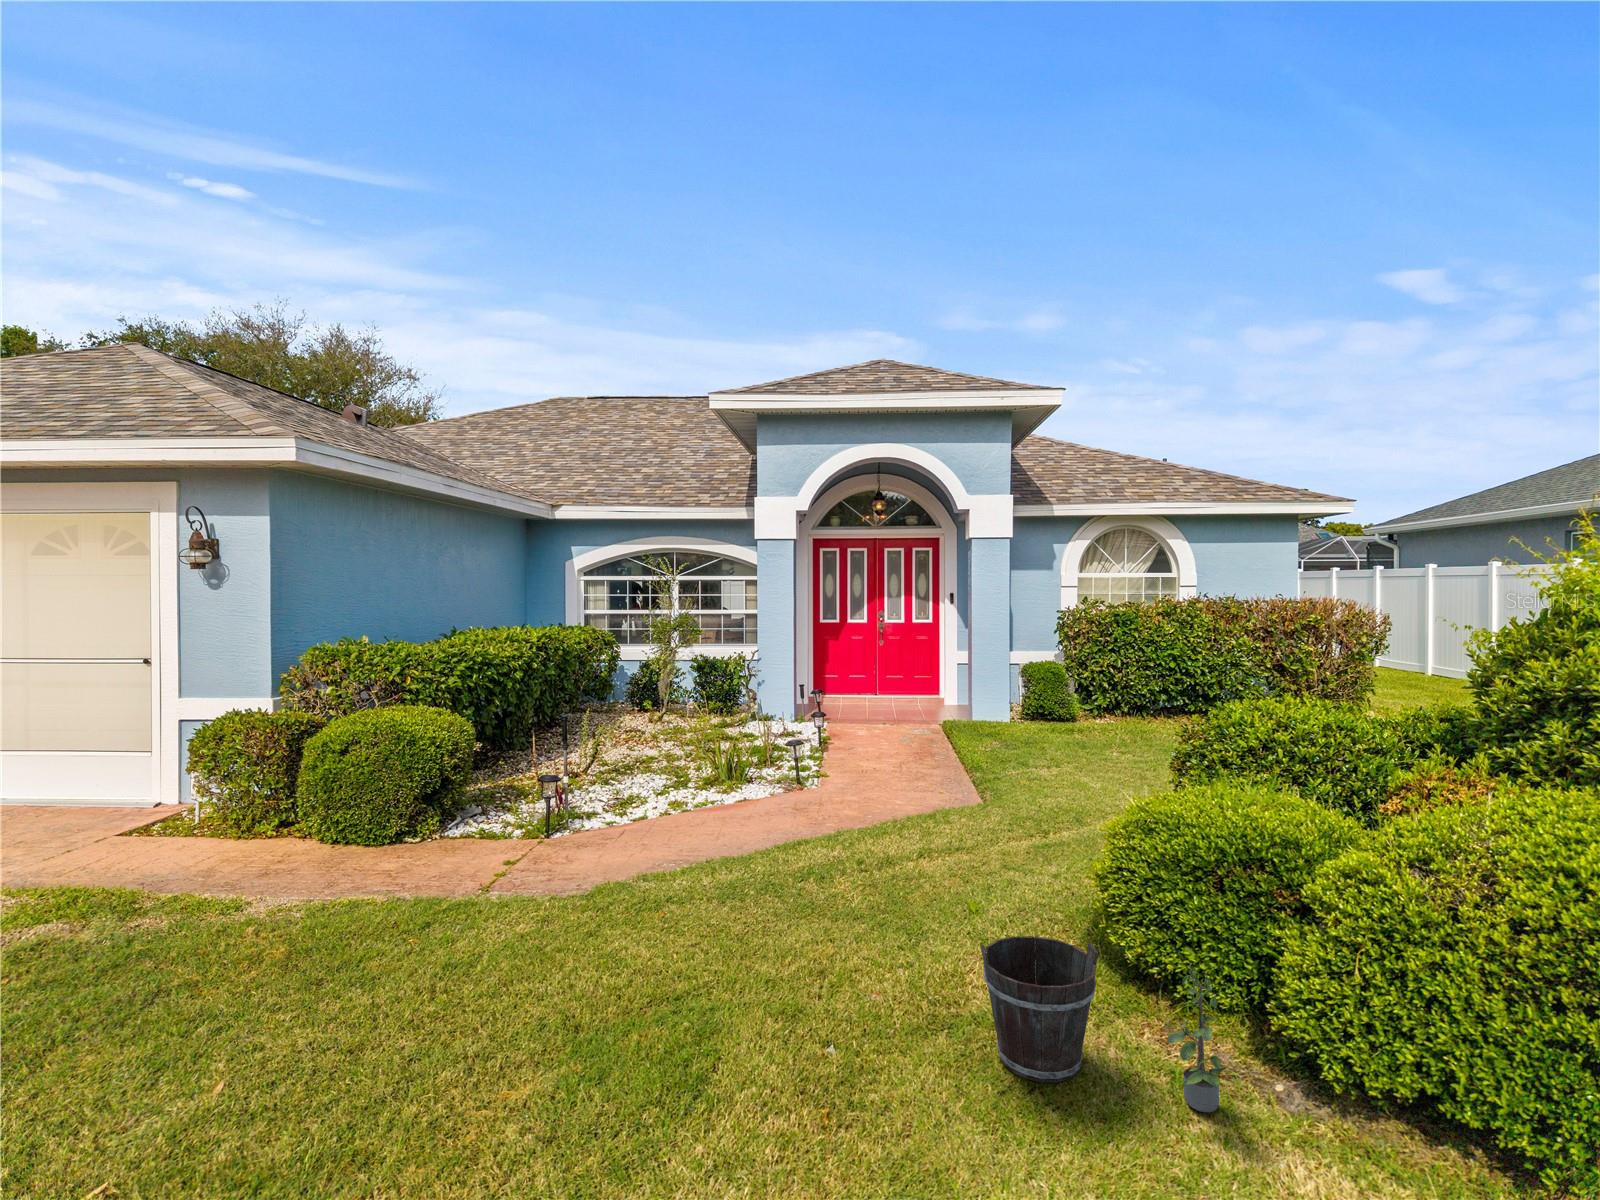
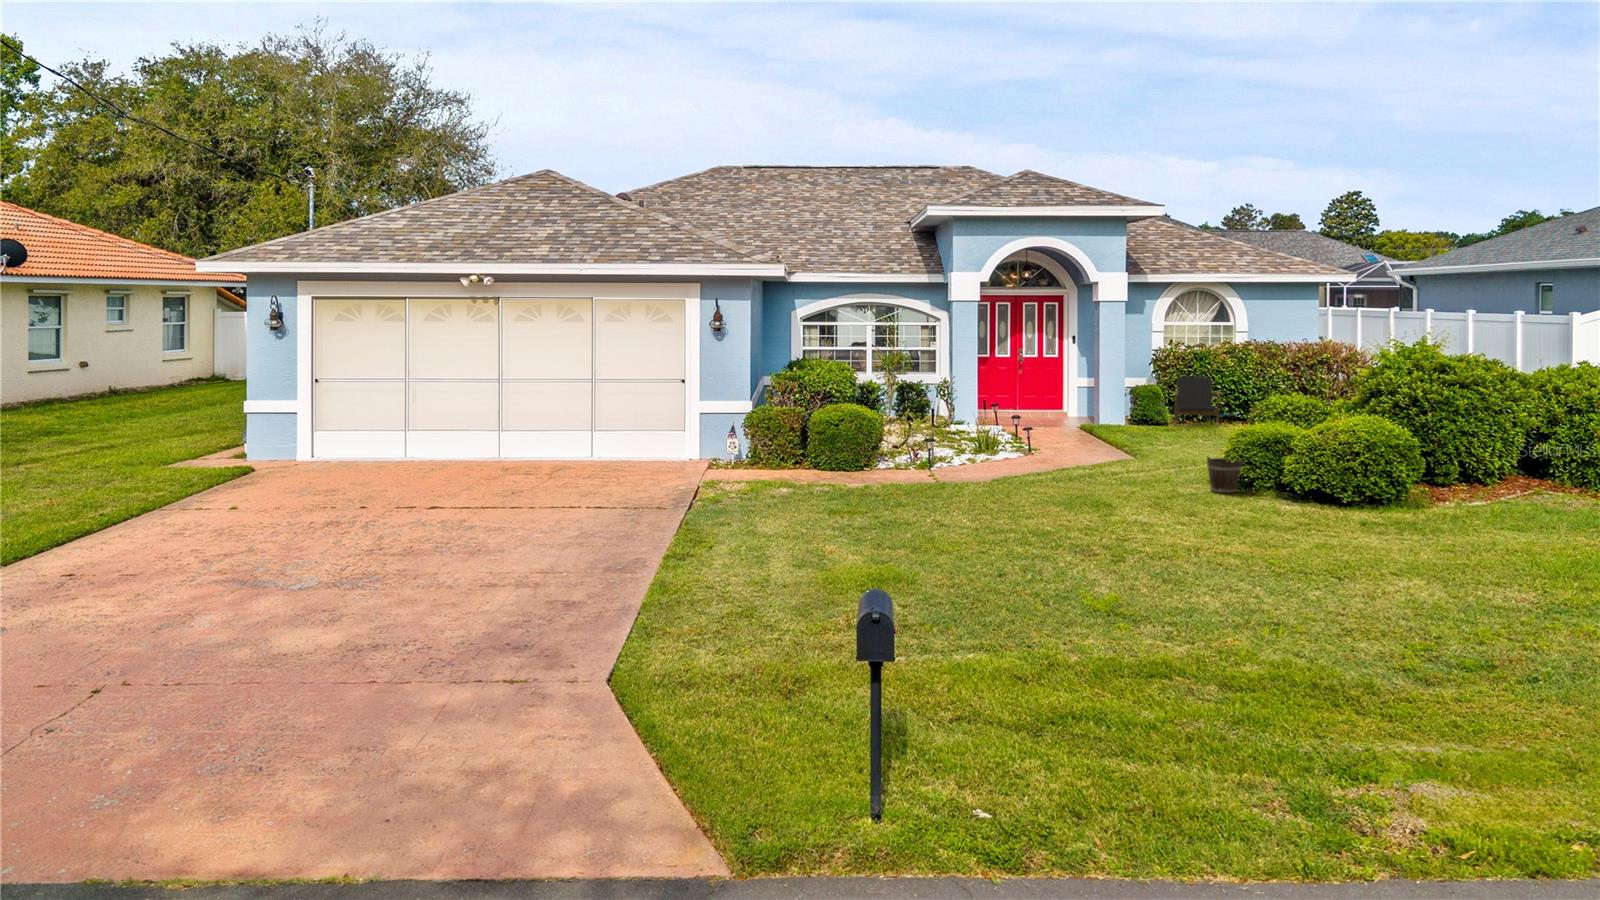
lounge chair: none [1080,649,1150,728] -> present [1174,376,1220,426]
potted plant: present [1167,964,1226,1112] -> none [1263,455,1280,494]

